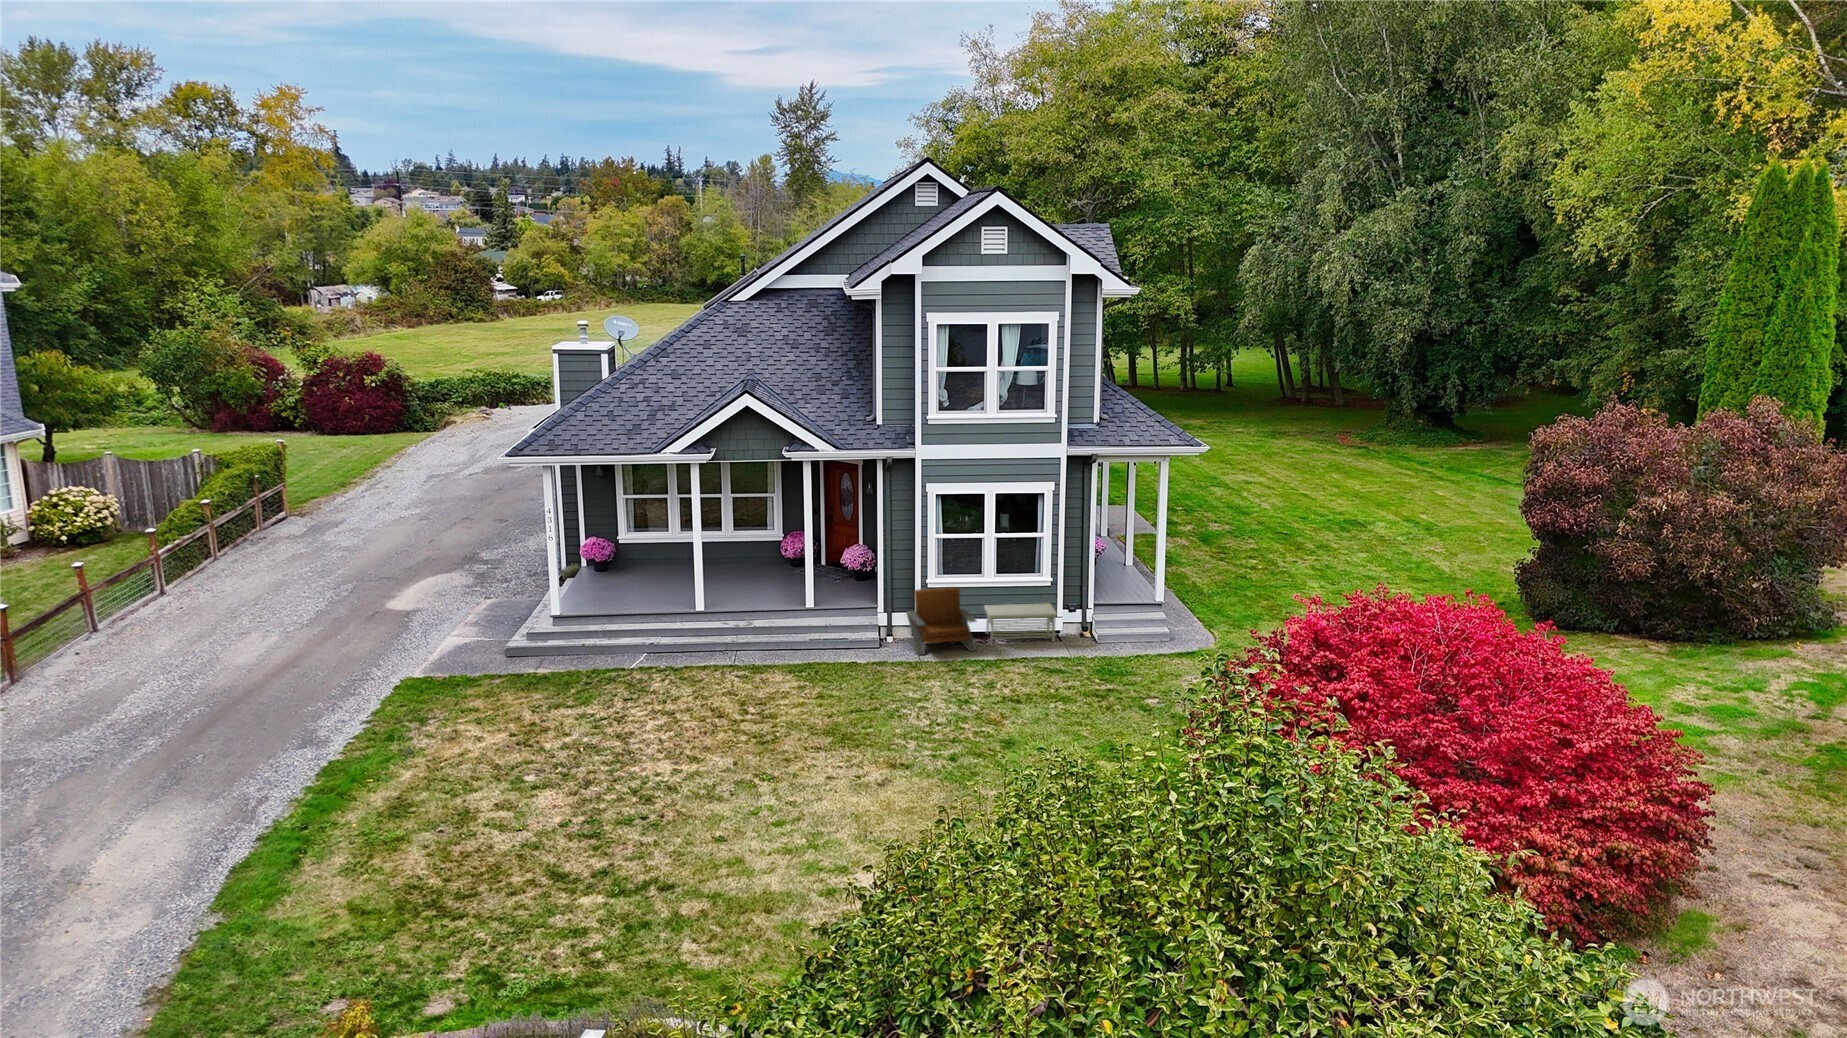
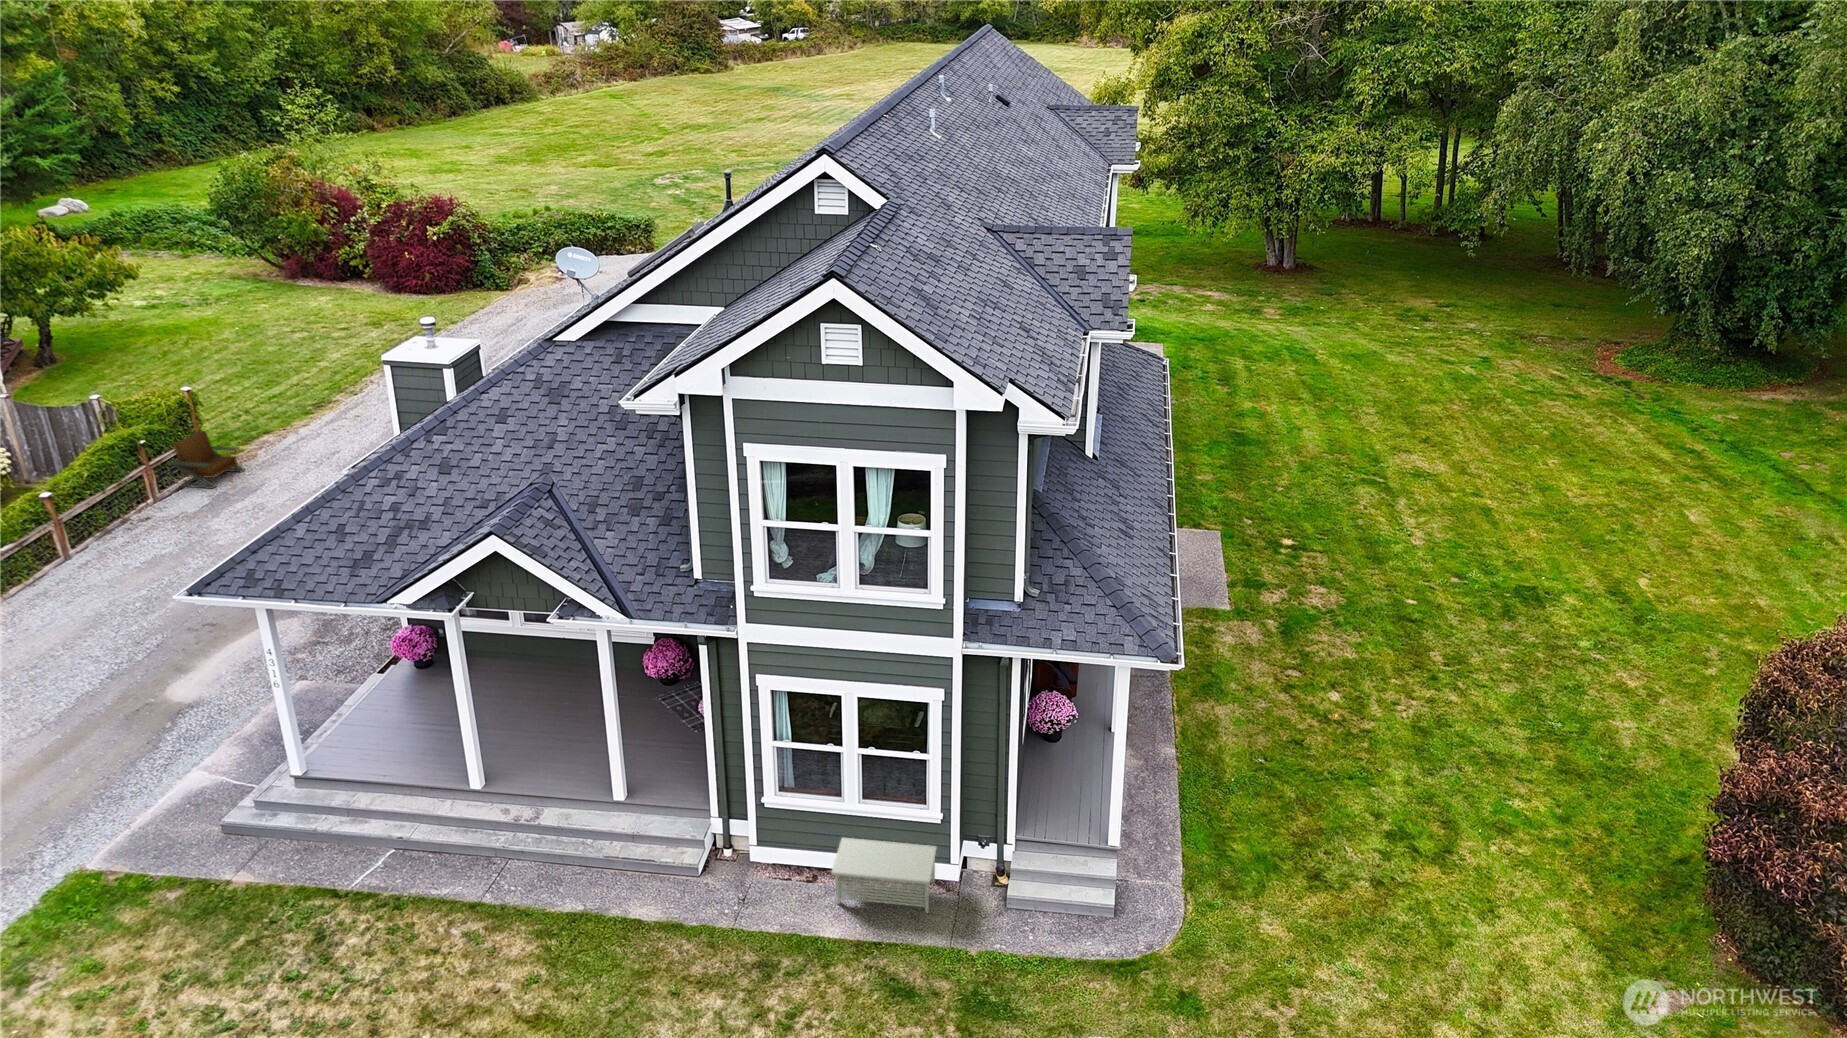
lounge chair: present [906,587,976,655] -> present [171,431,244,489]

